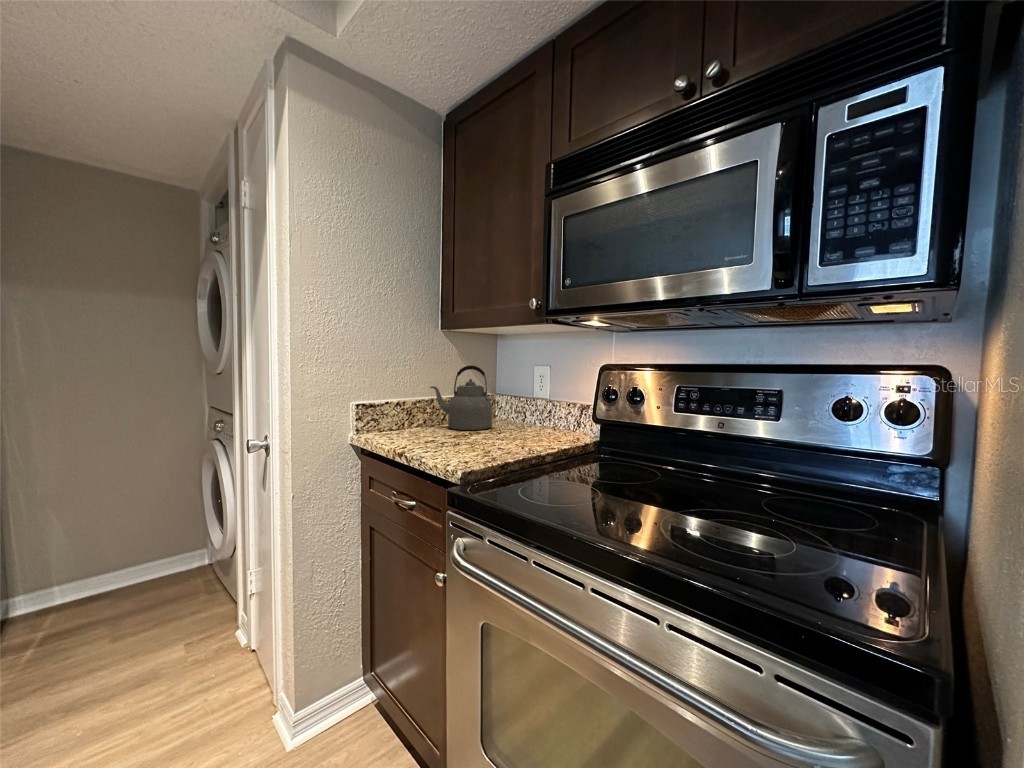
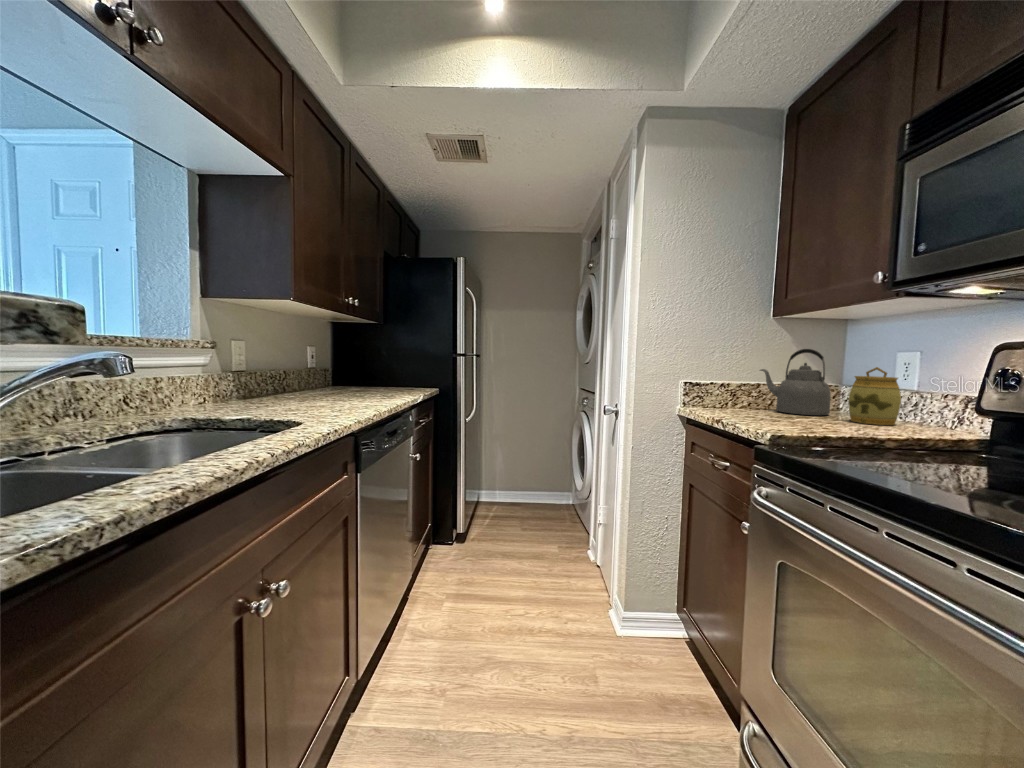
jar: none [510,382,547,434] -> present [849,367,901,425]

